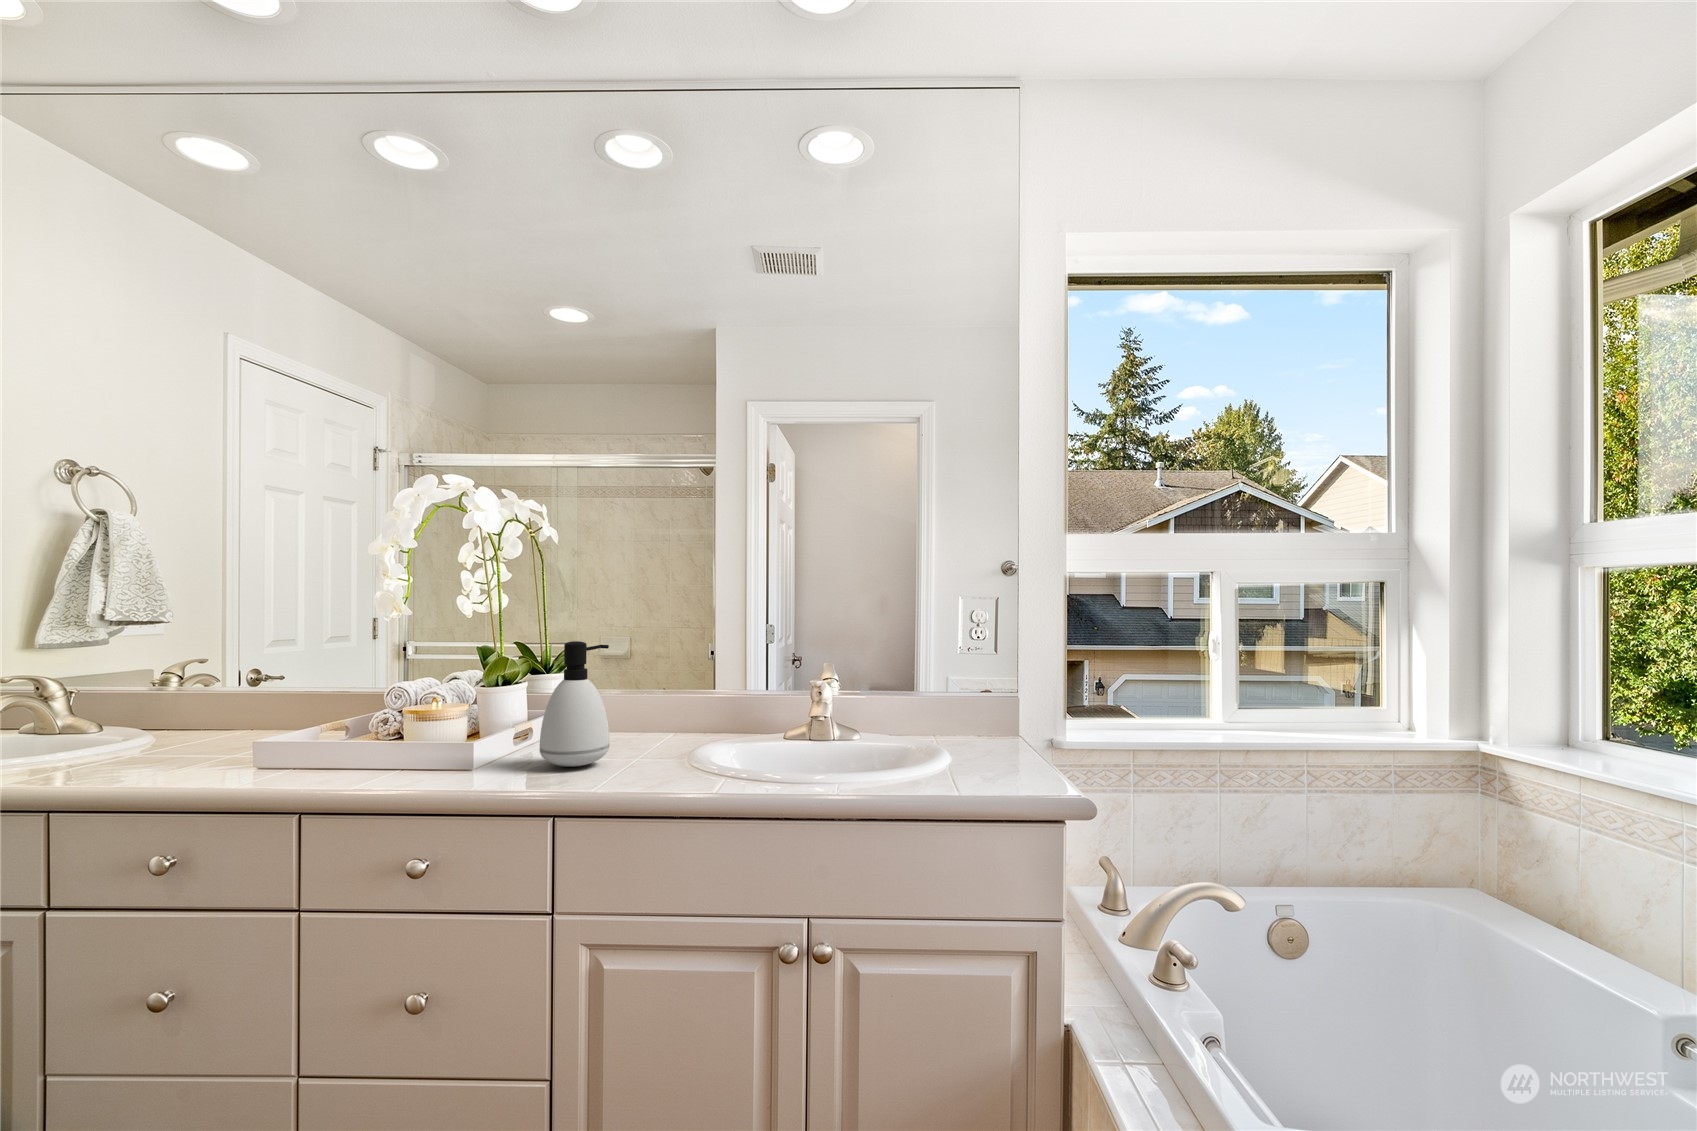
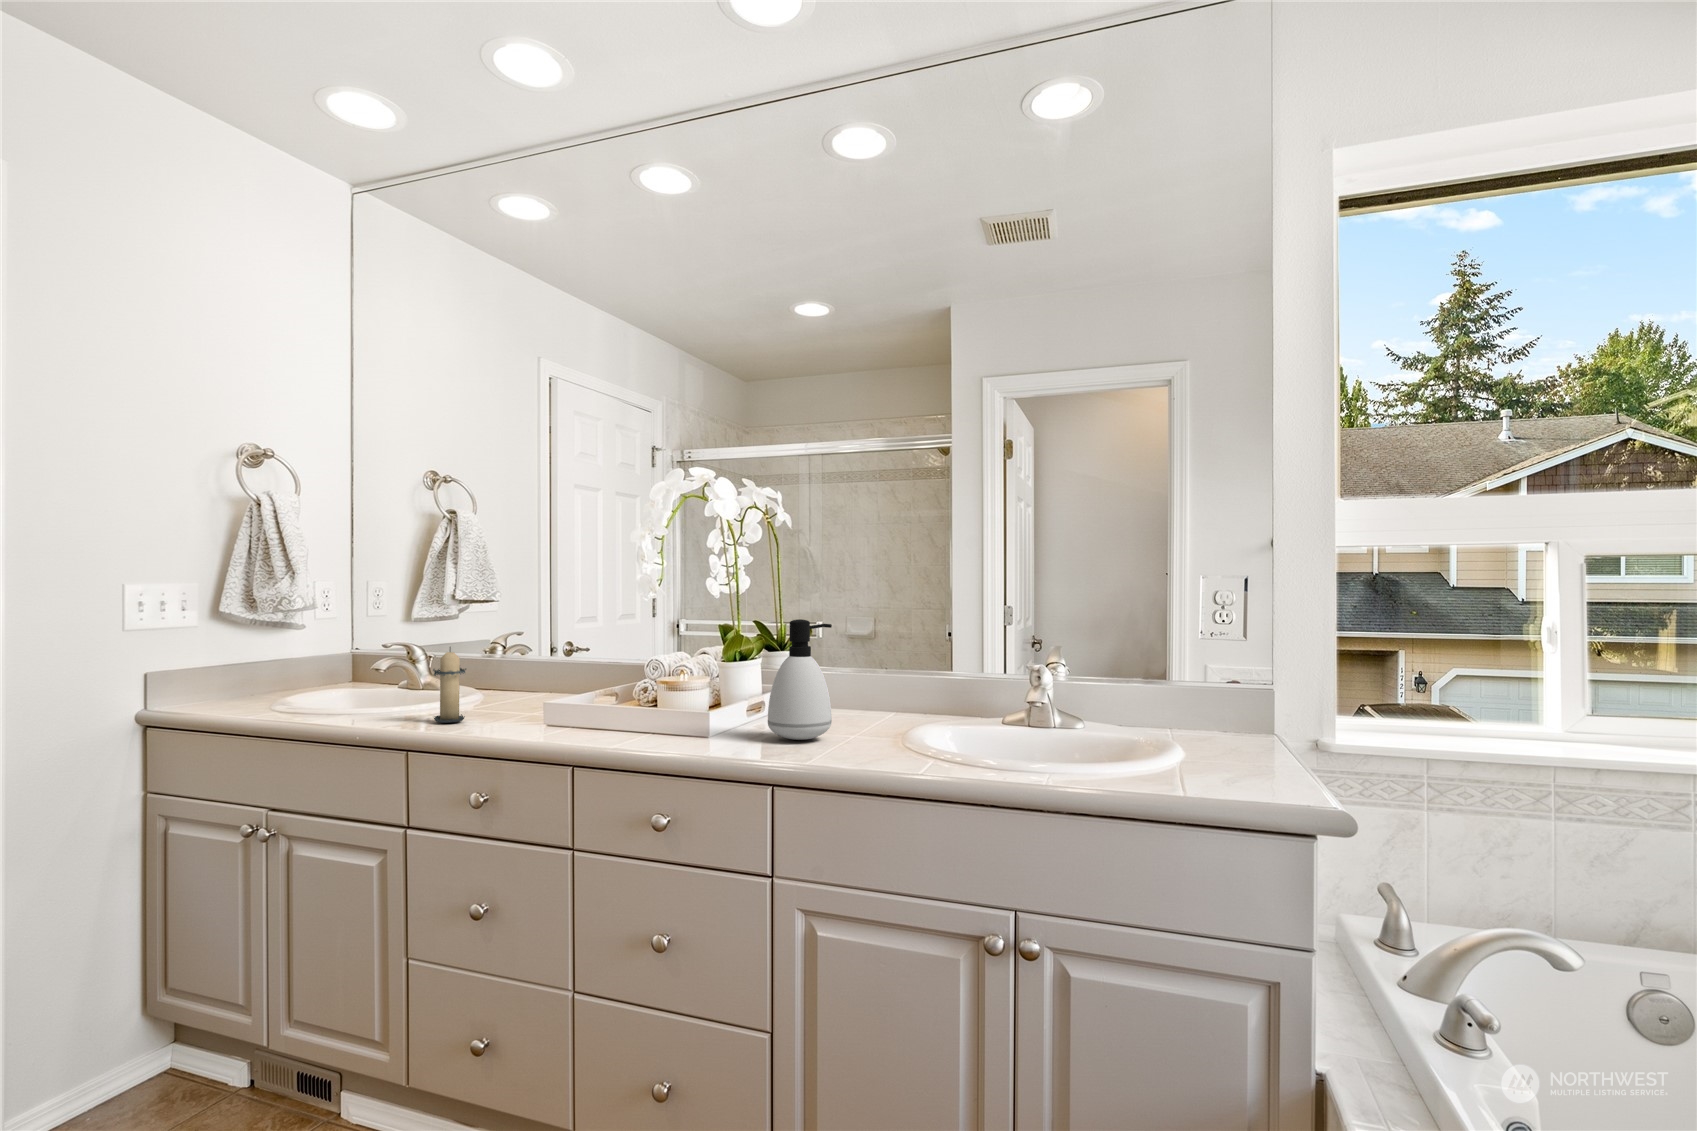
candle: none [82,684,144,781] -> present [433,647,466,723]

